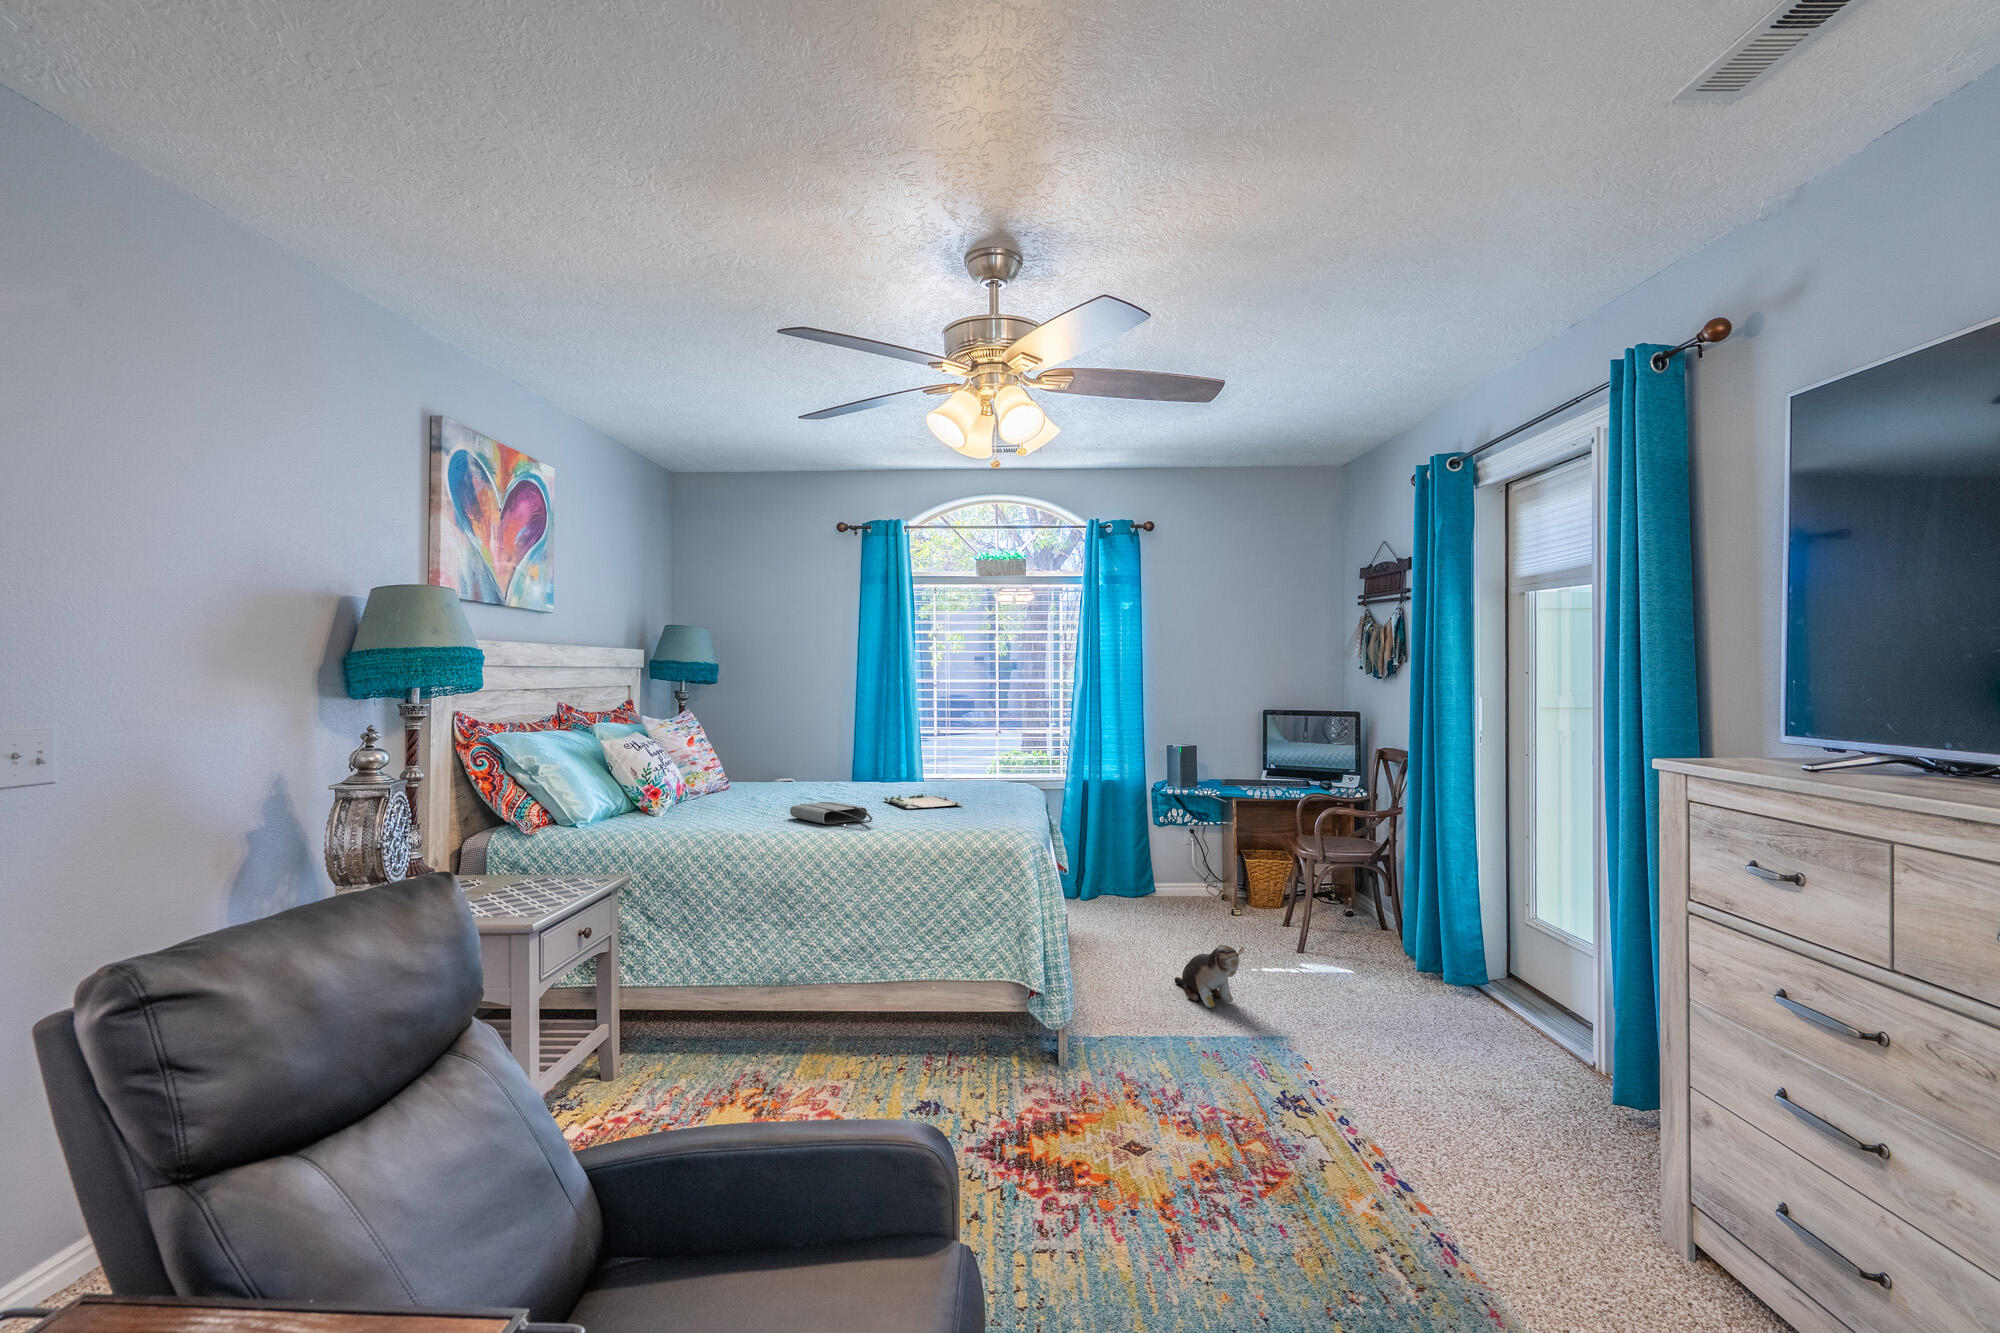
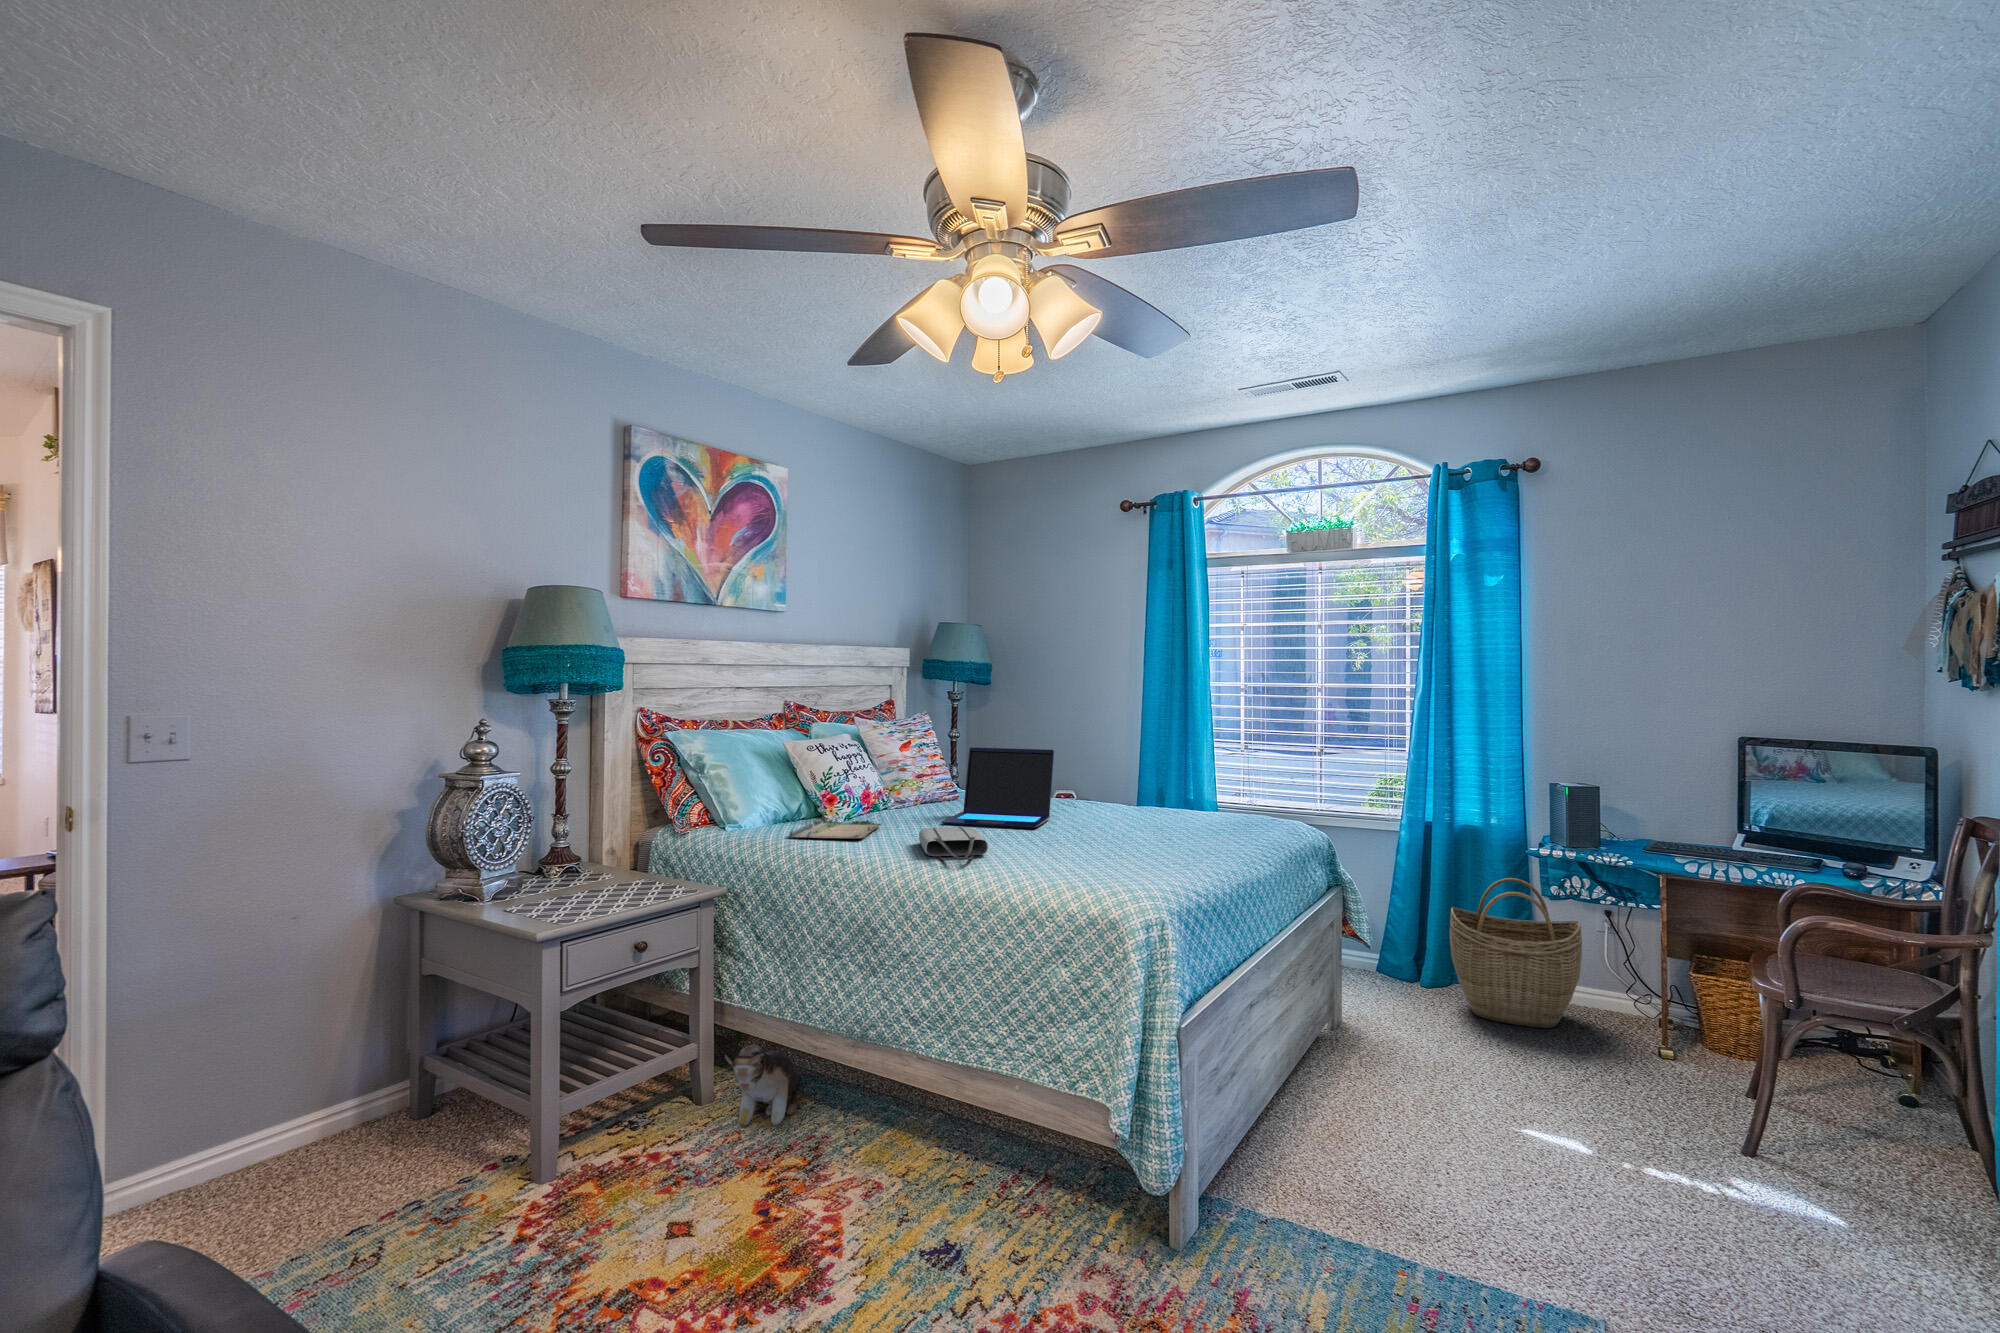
laptop: none [763,737,852,806] -> present [942,747,1054,829]
tray: present [884,791,962,809] -> present [789,816,882,838]
woven basket: none [1103,814,1185,913] -> present [1450,878,1582,1028]
plush toy: present [1175,945,1244,1008] -> present [725,1044,802,1126]

